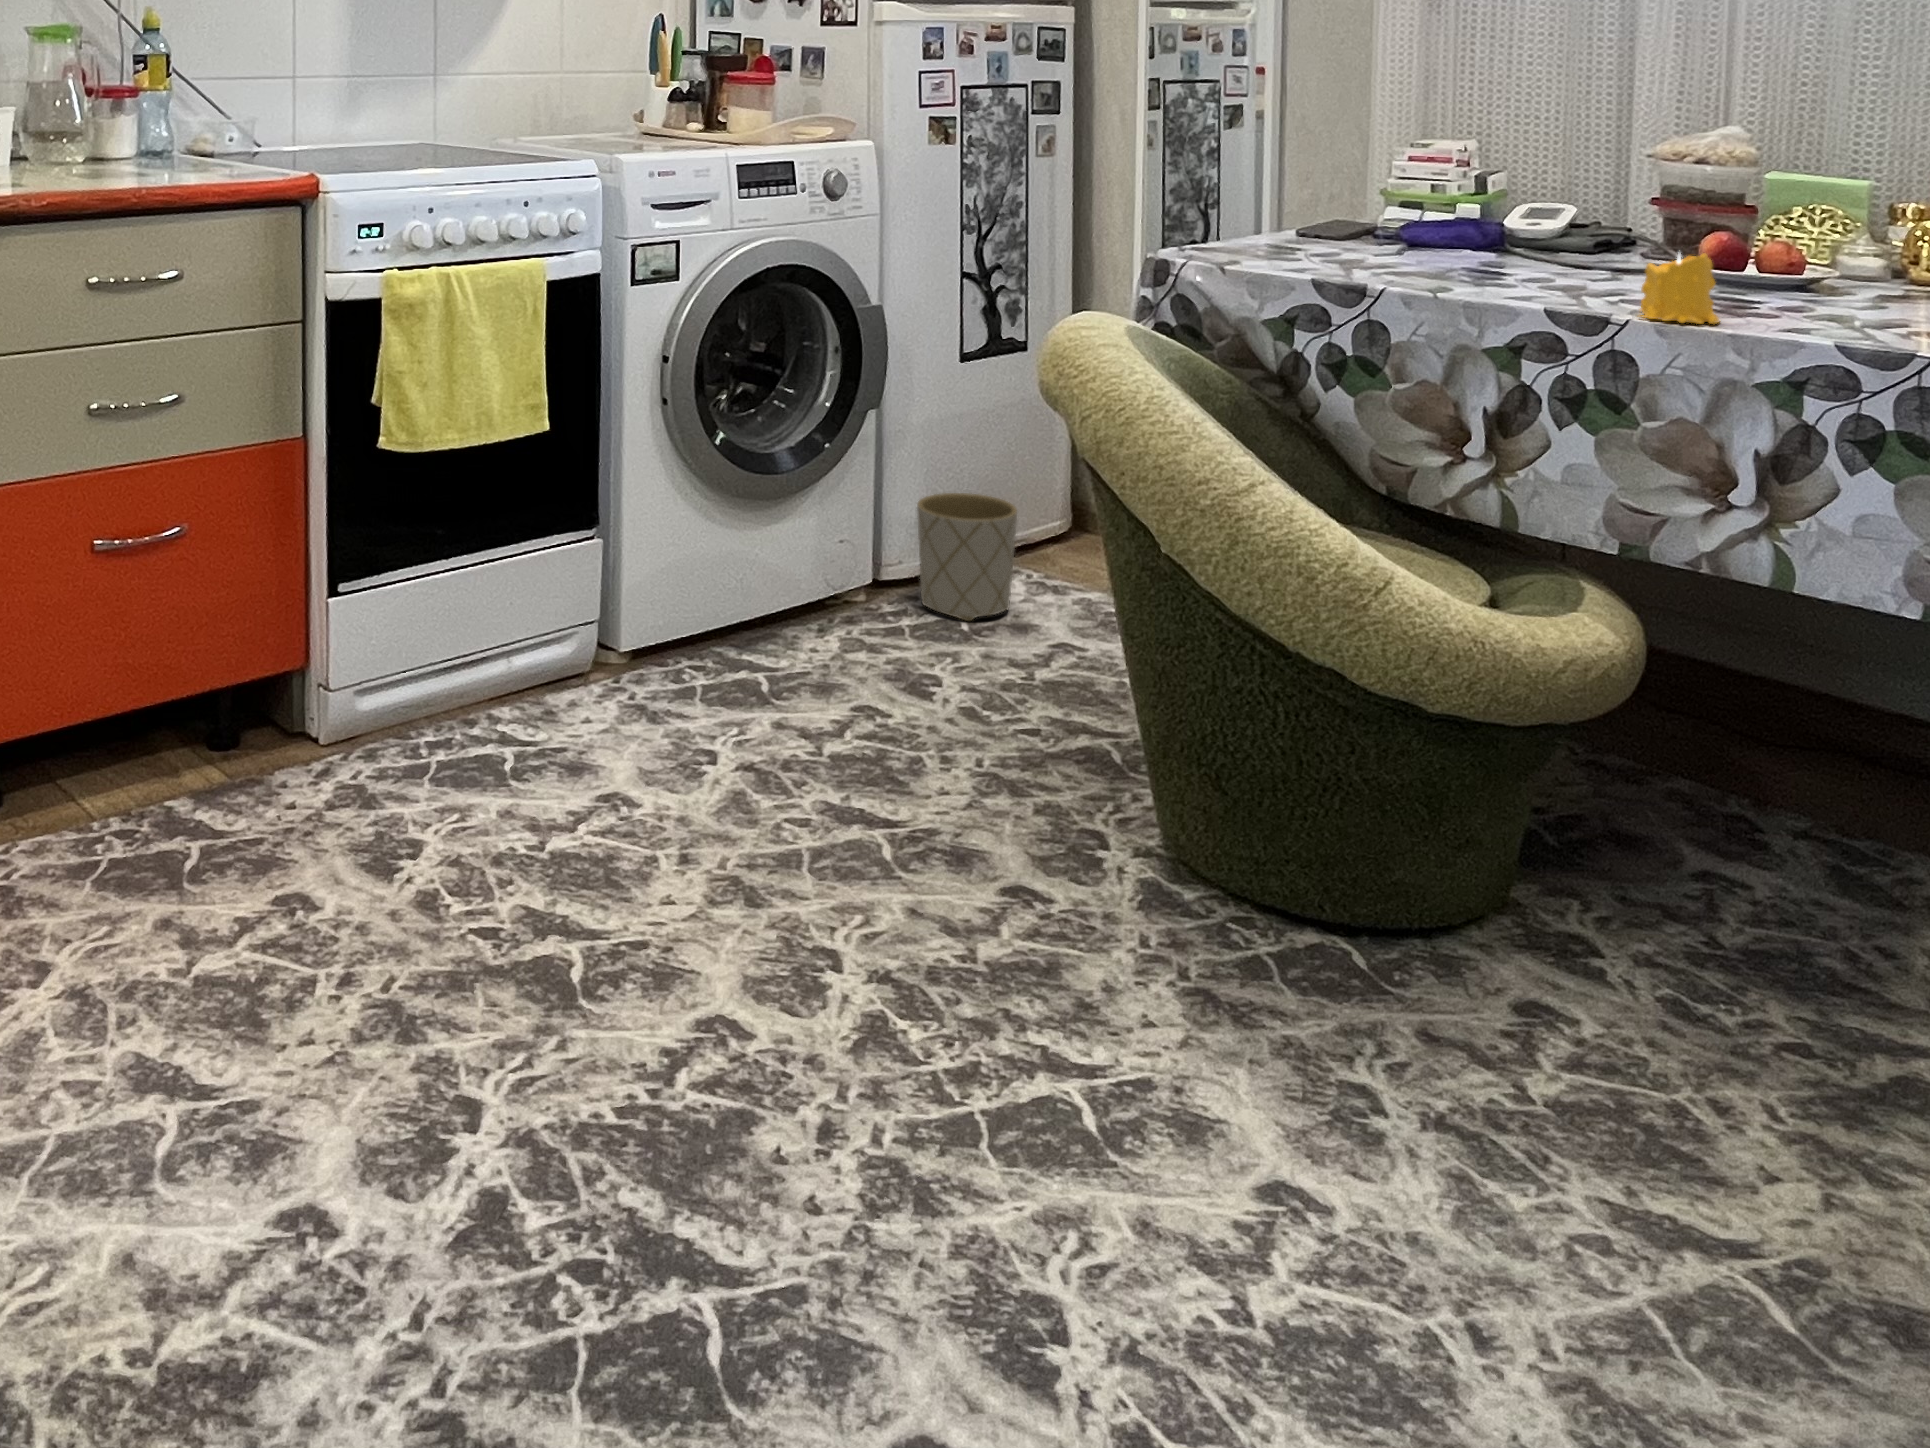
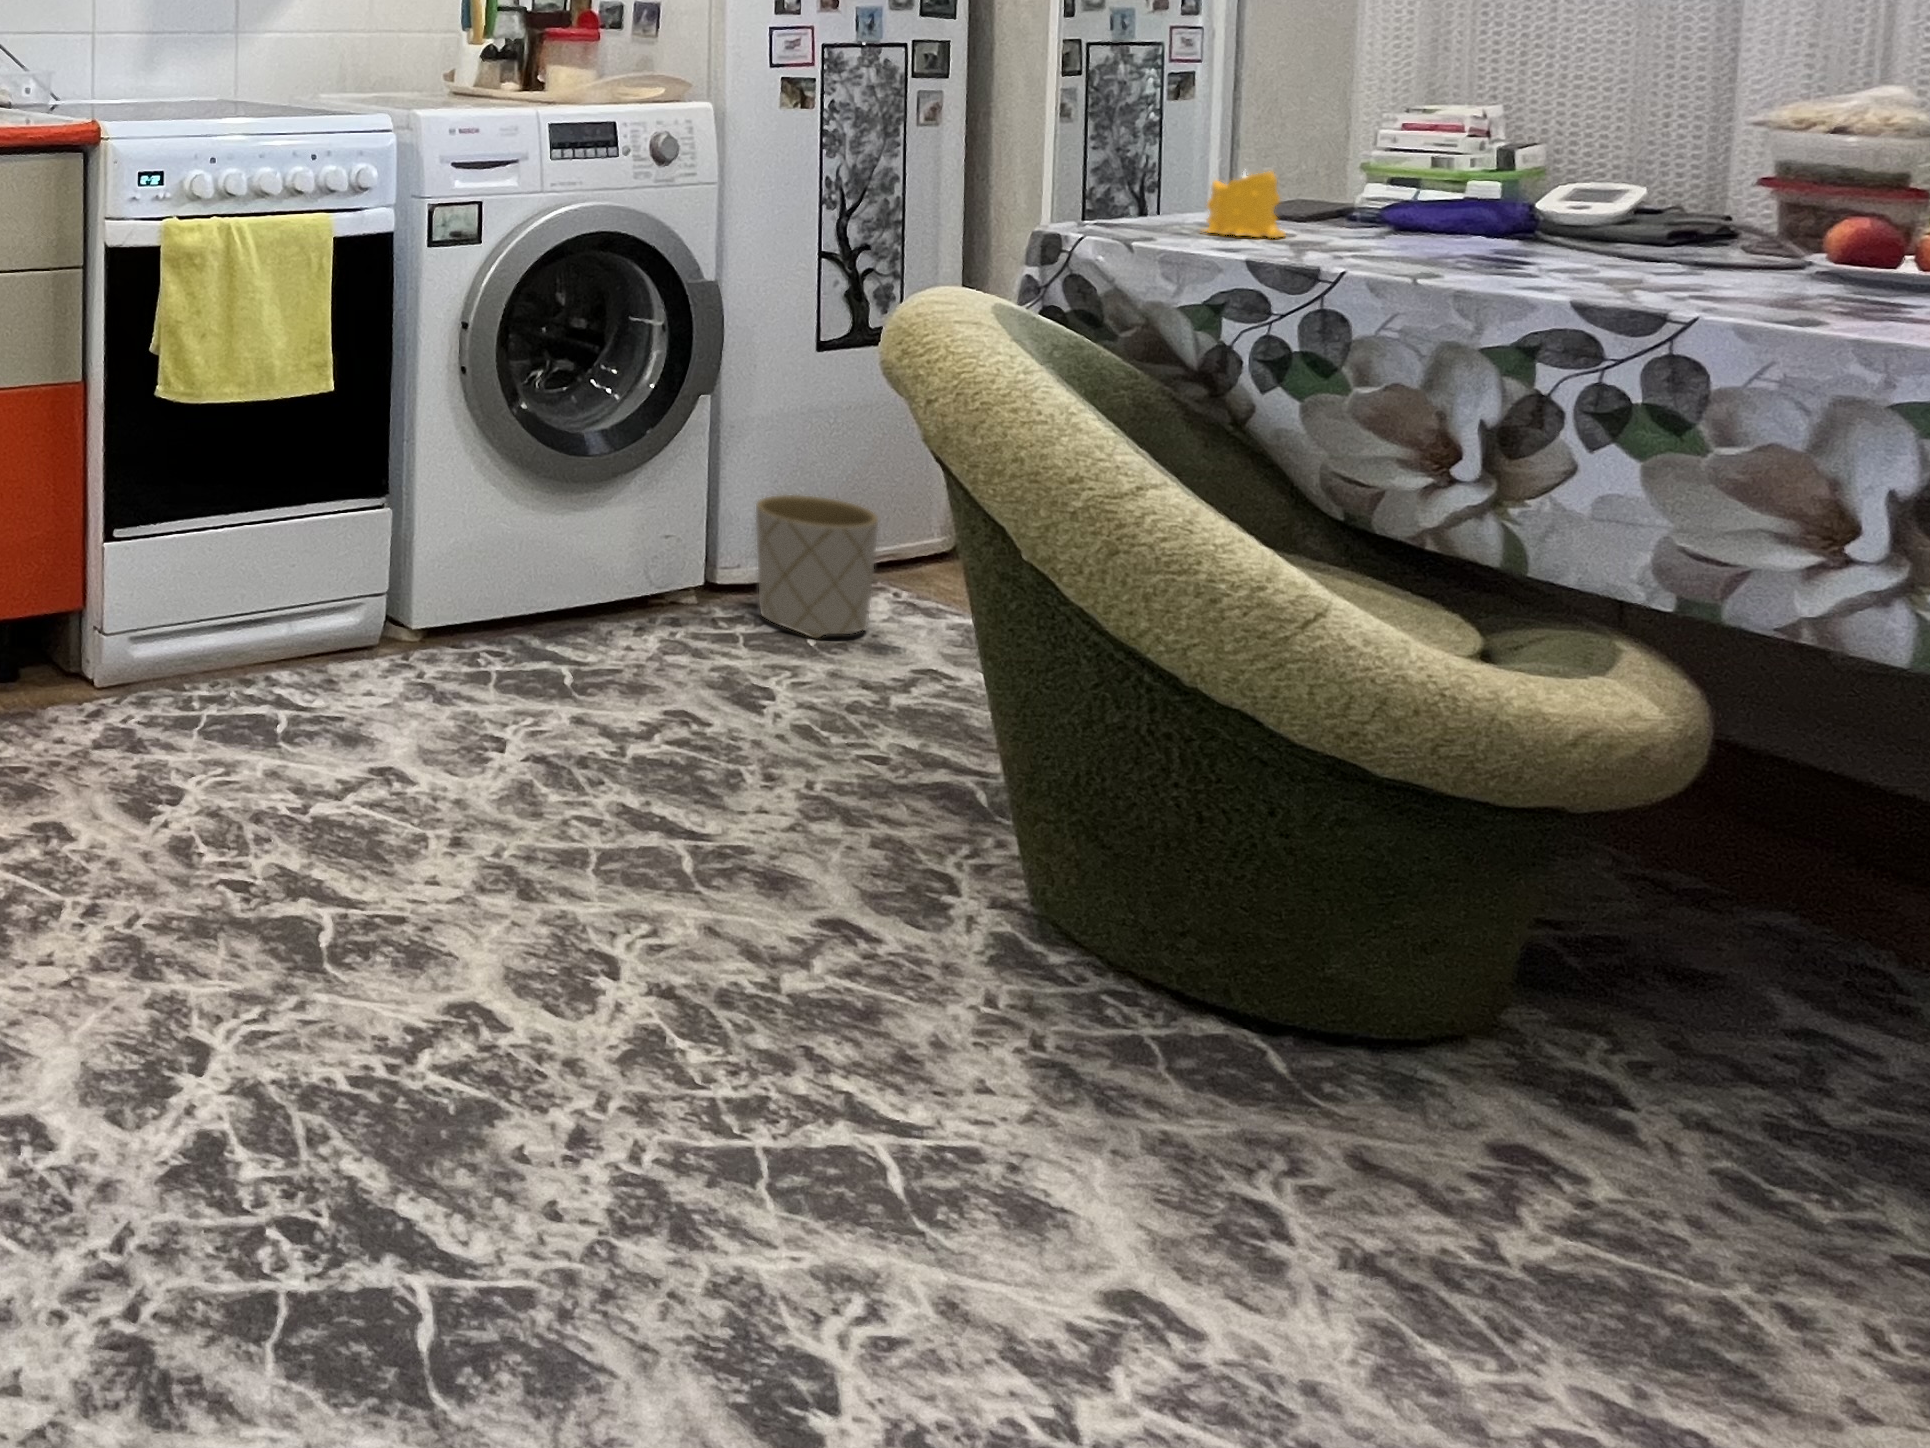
candle: present [1640,254,1721,324] -> present [1206,171,1286,238]

